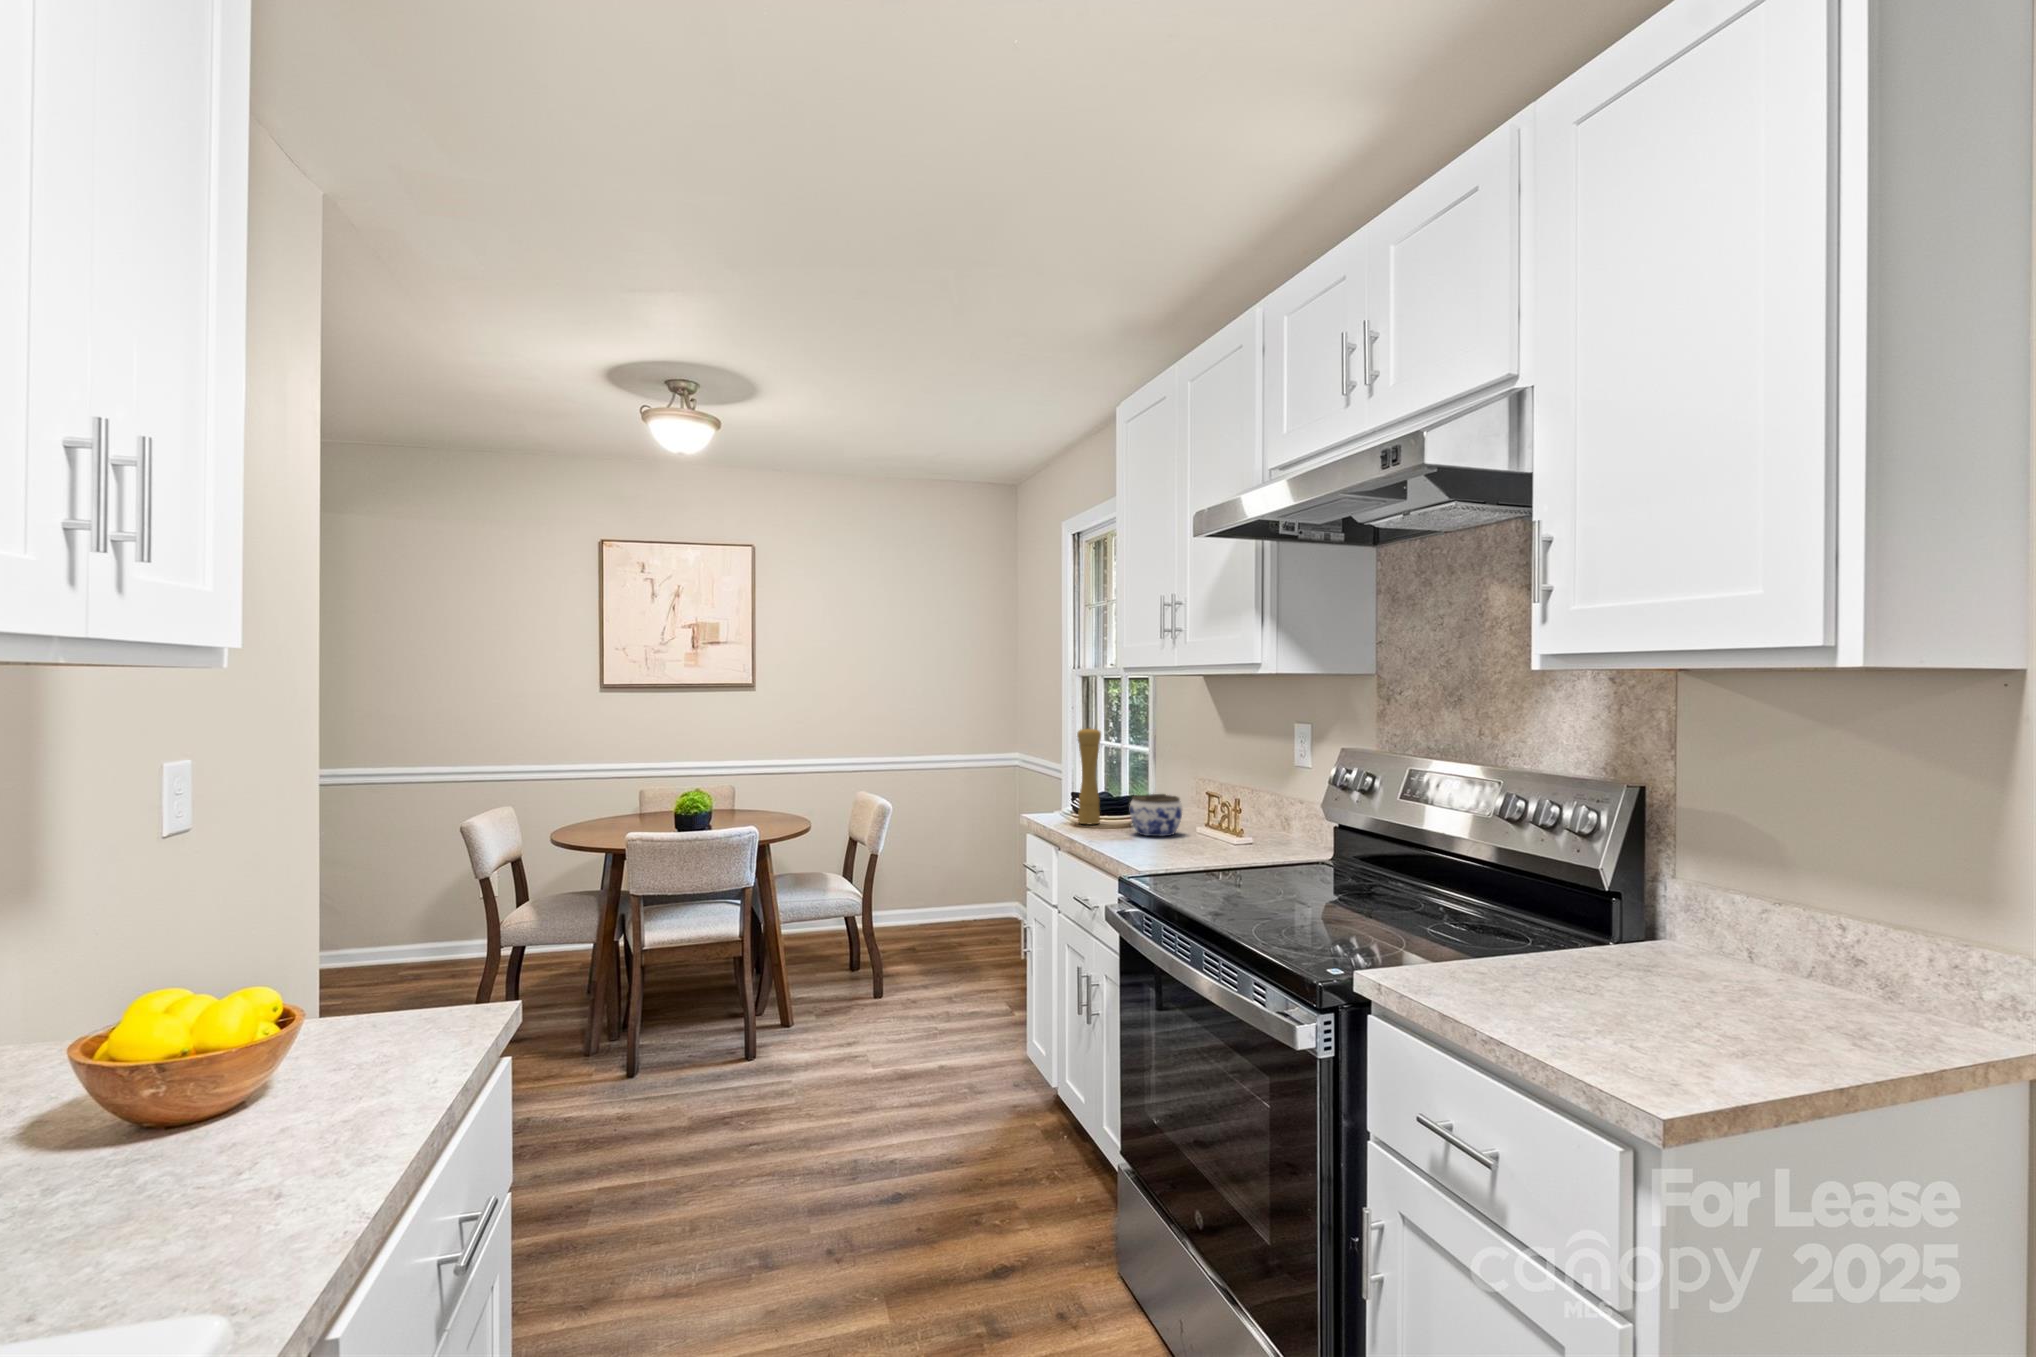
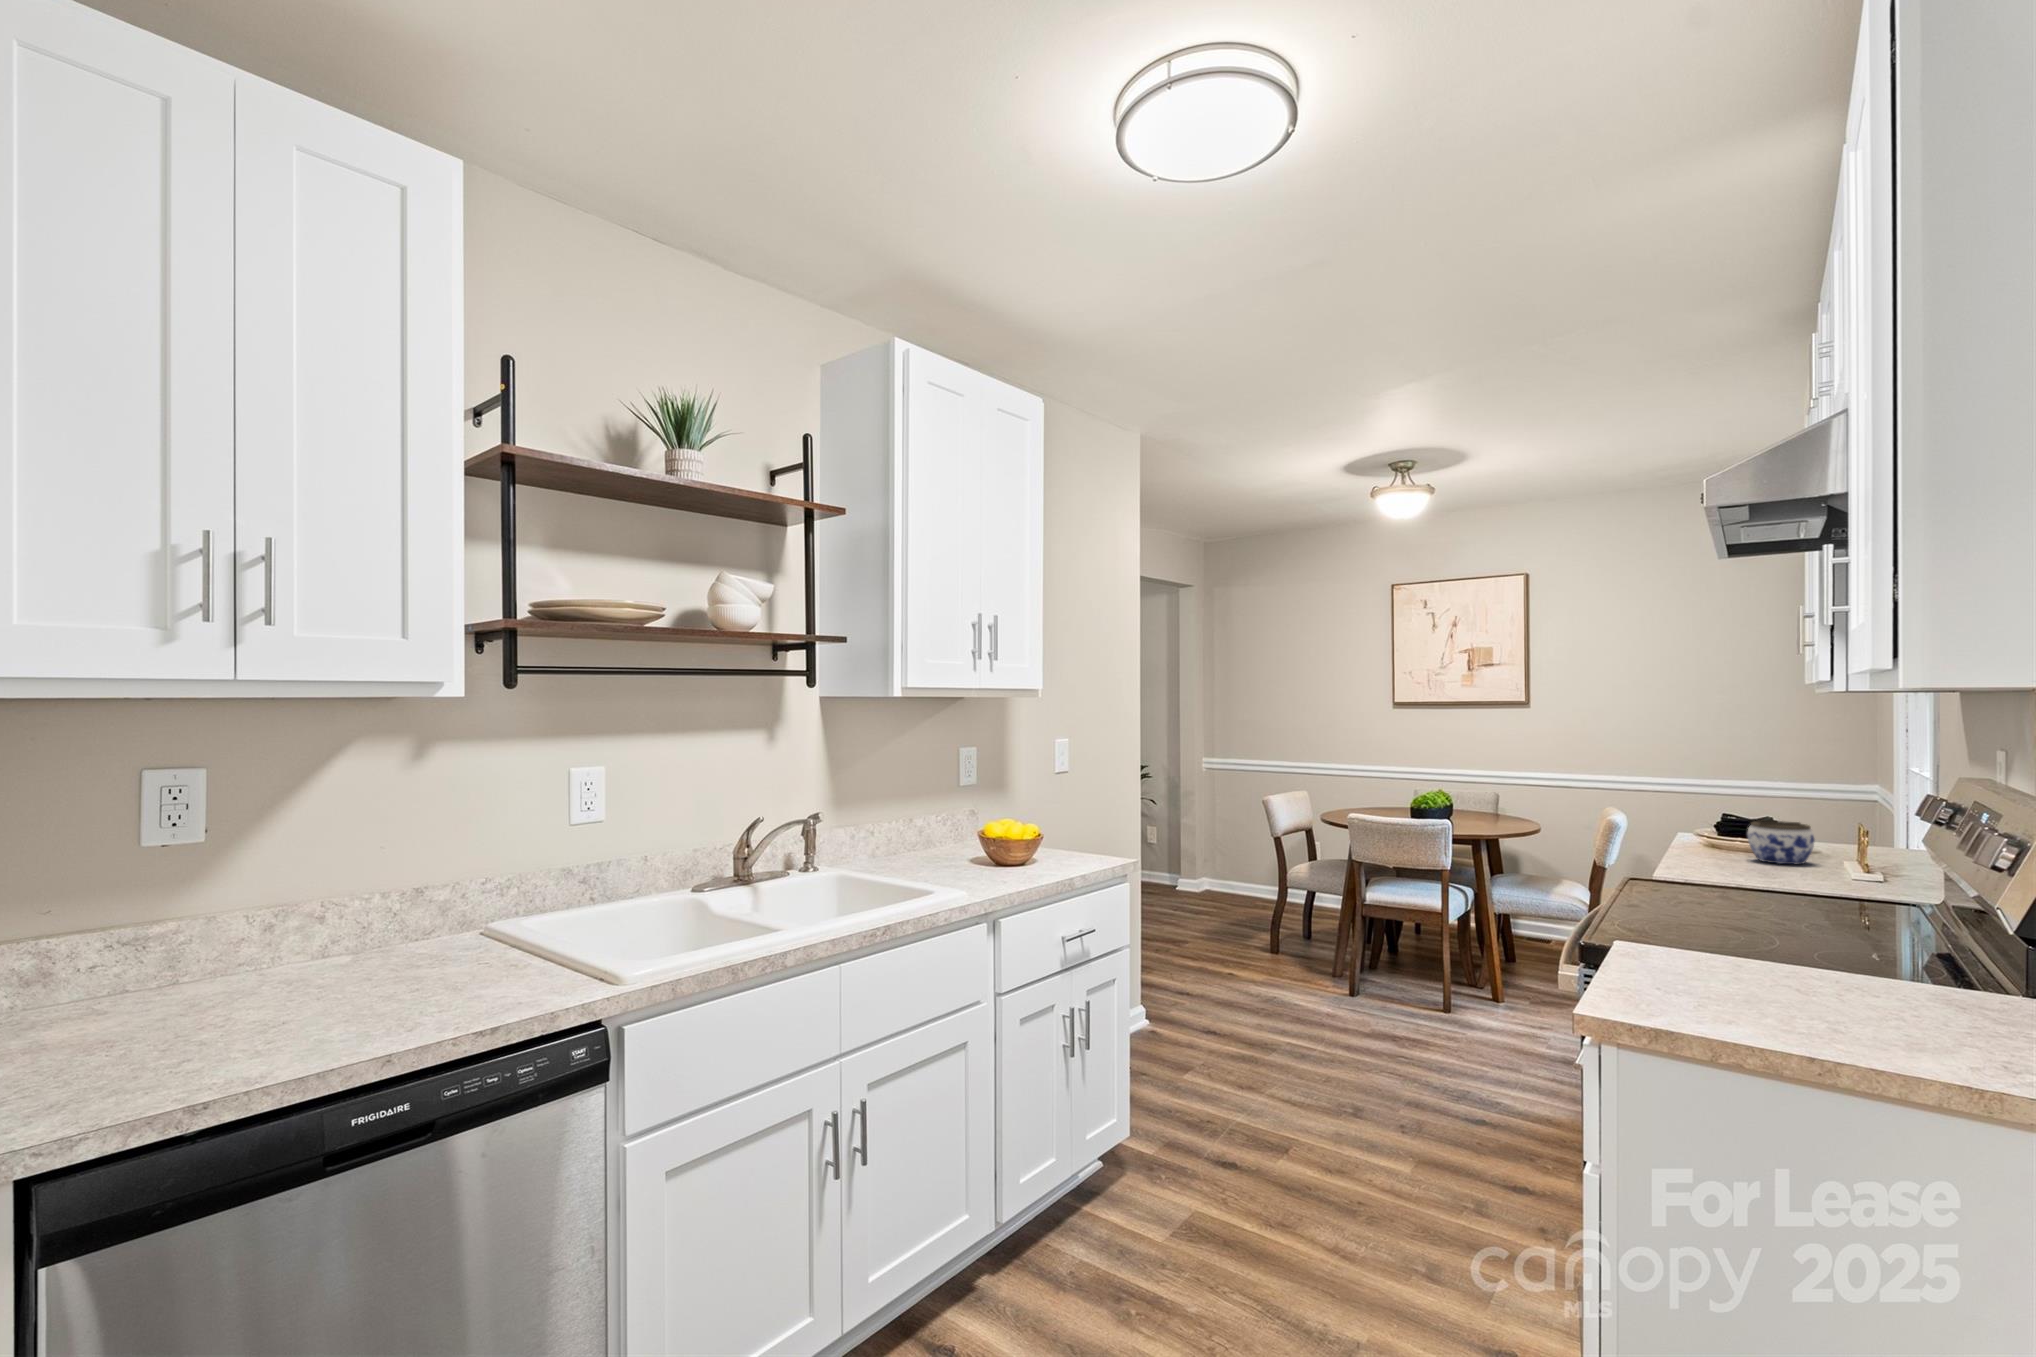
pepper mill: present [1077,728,1101,824] -> none [1721,751,1751,849]

